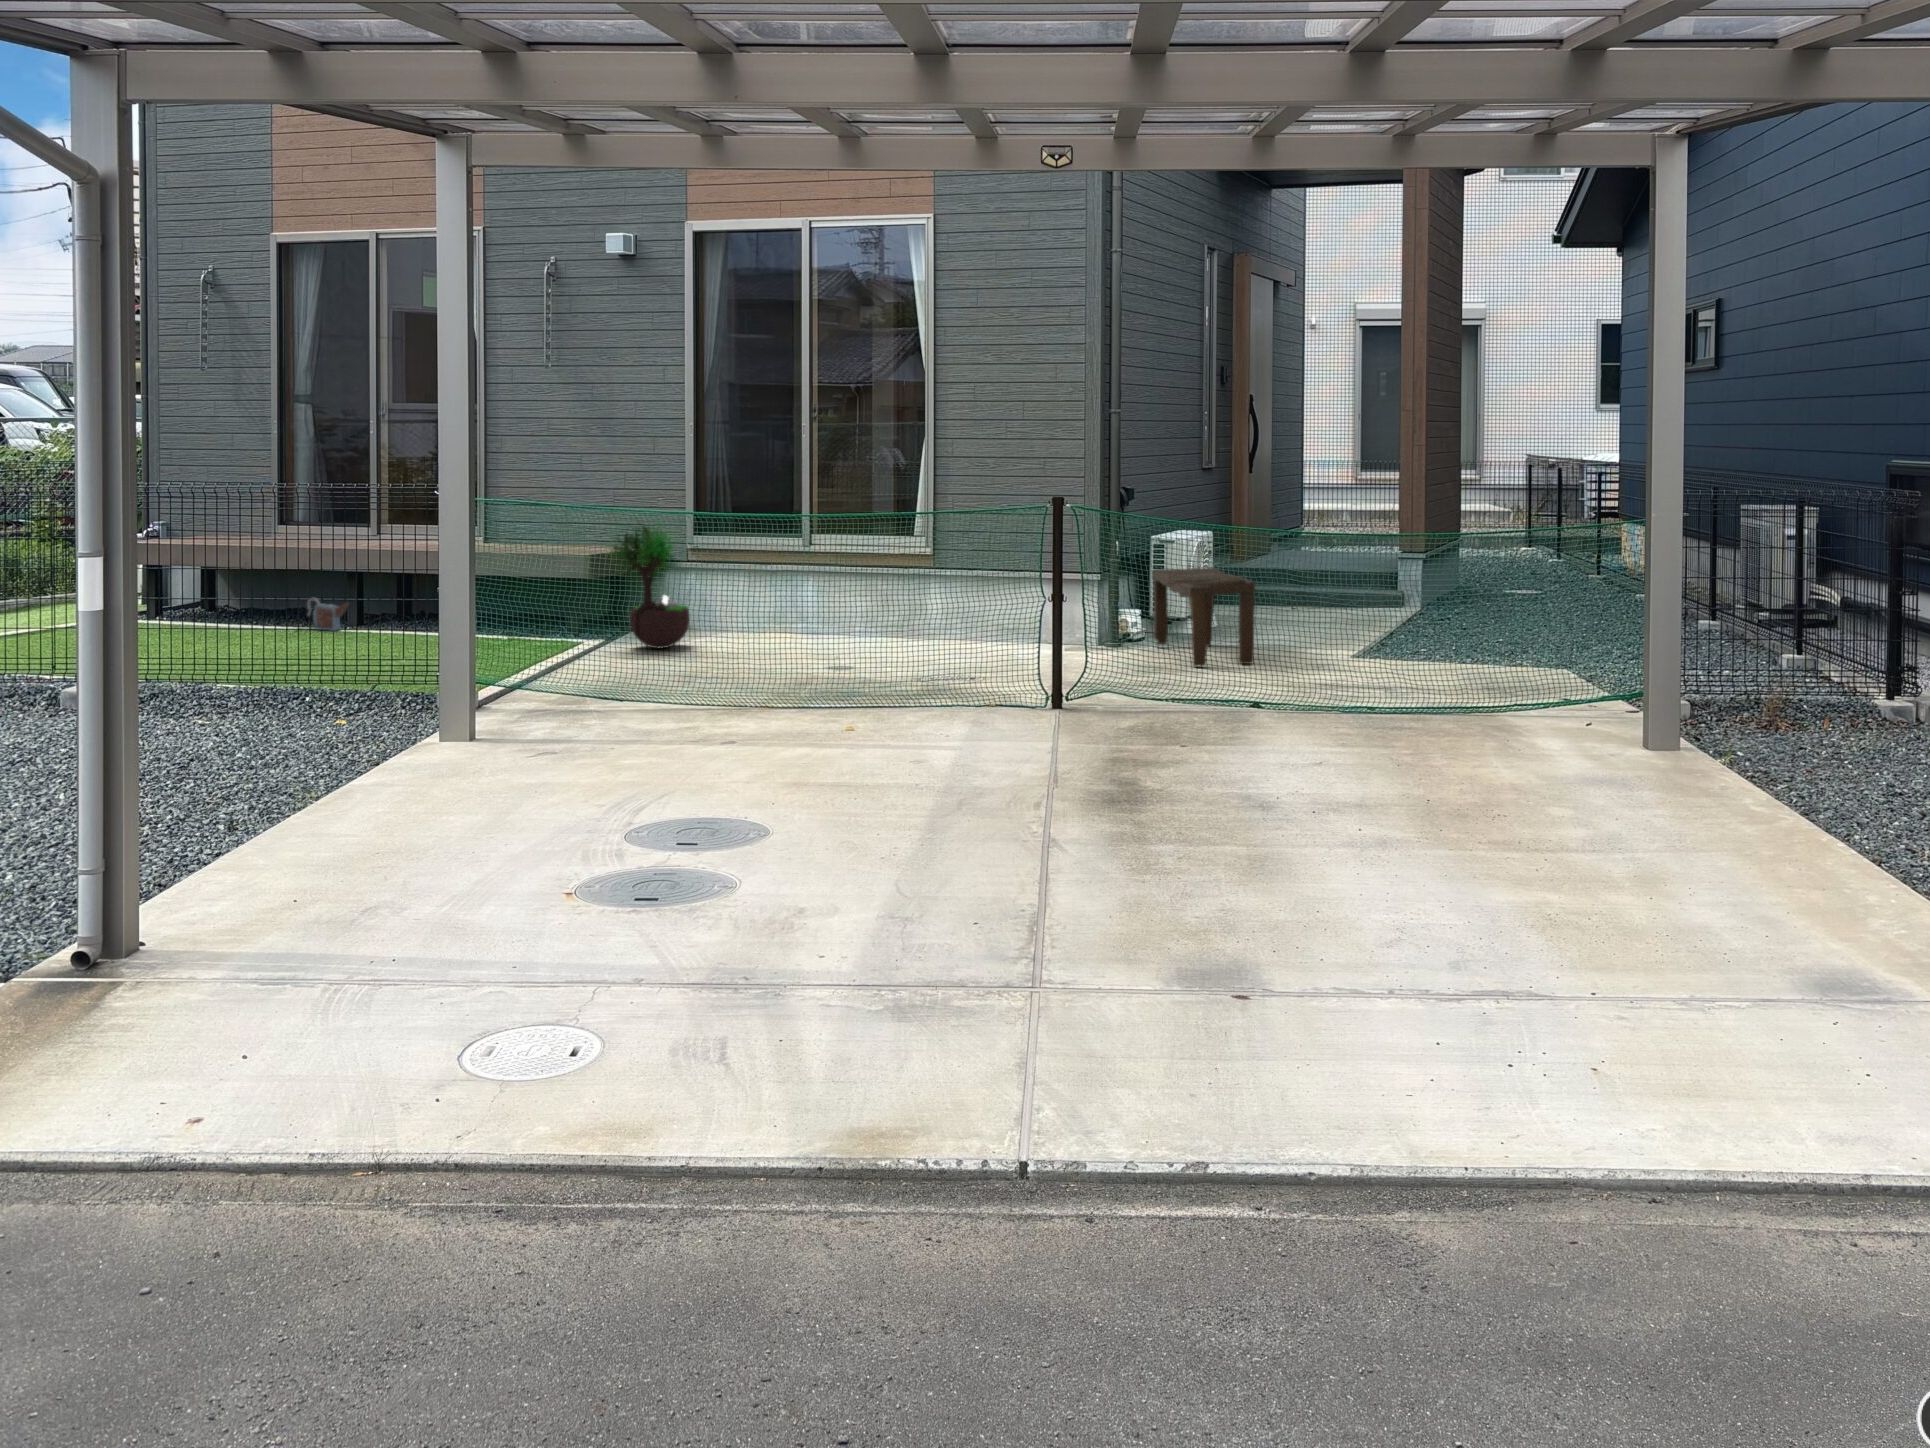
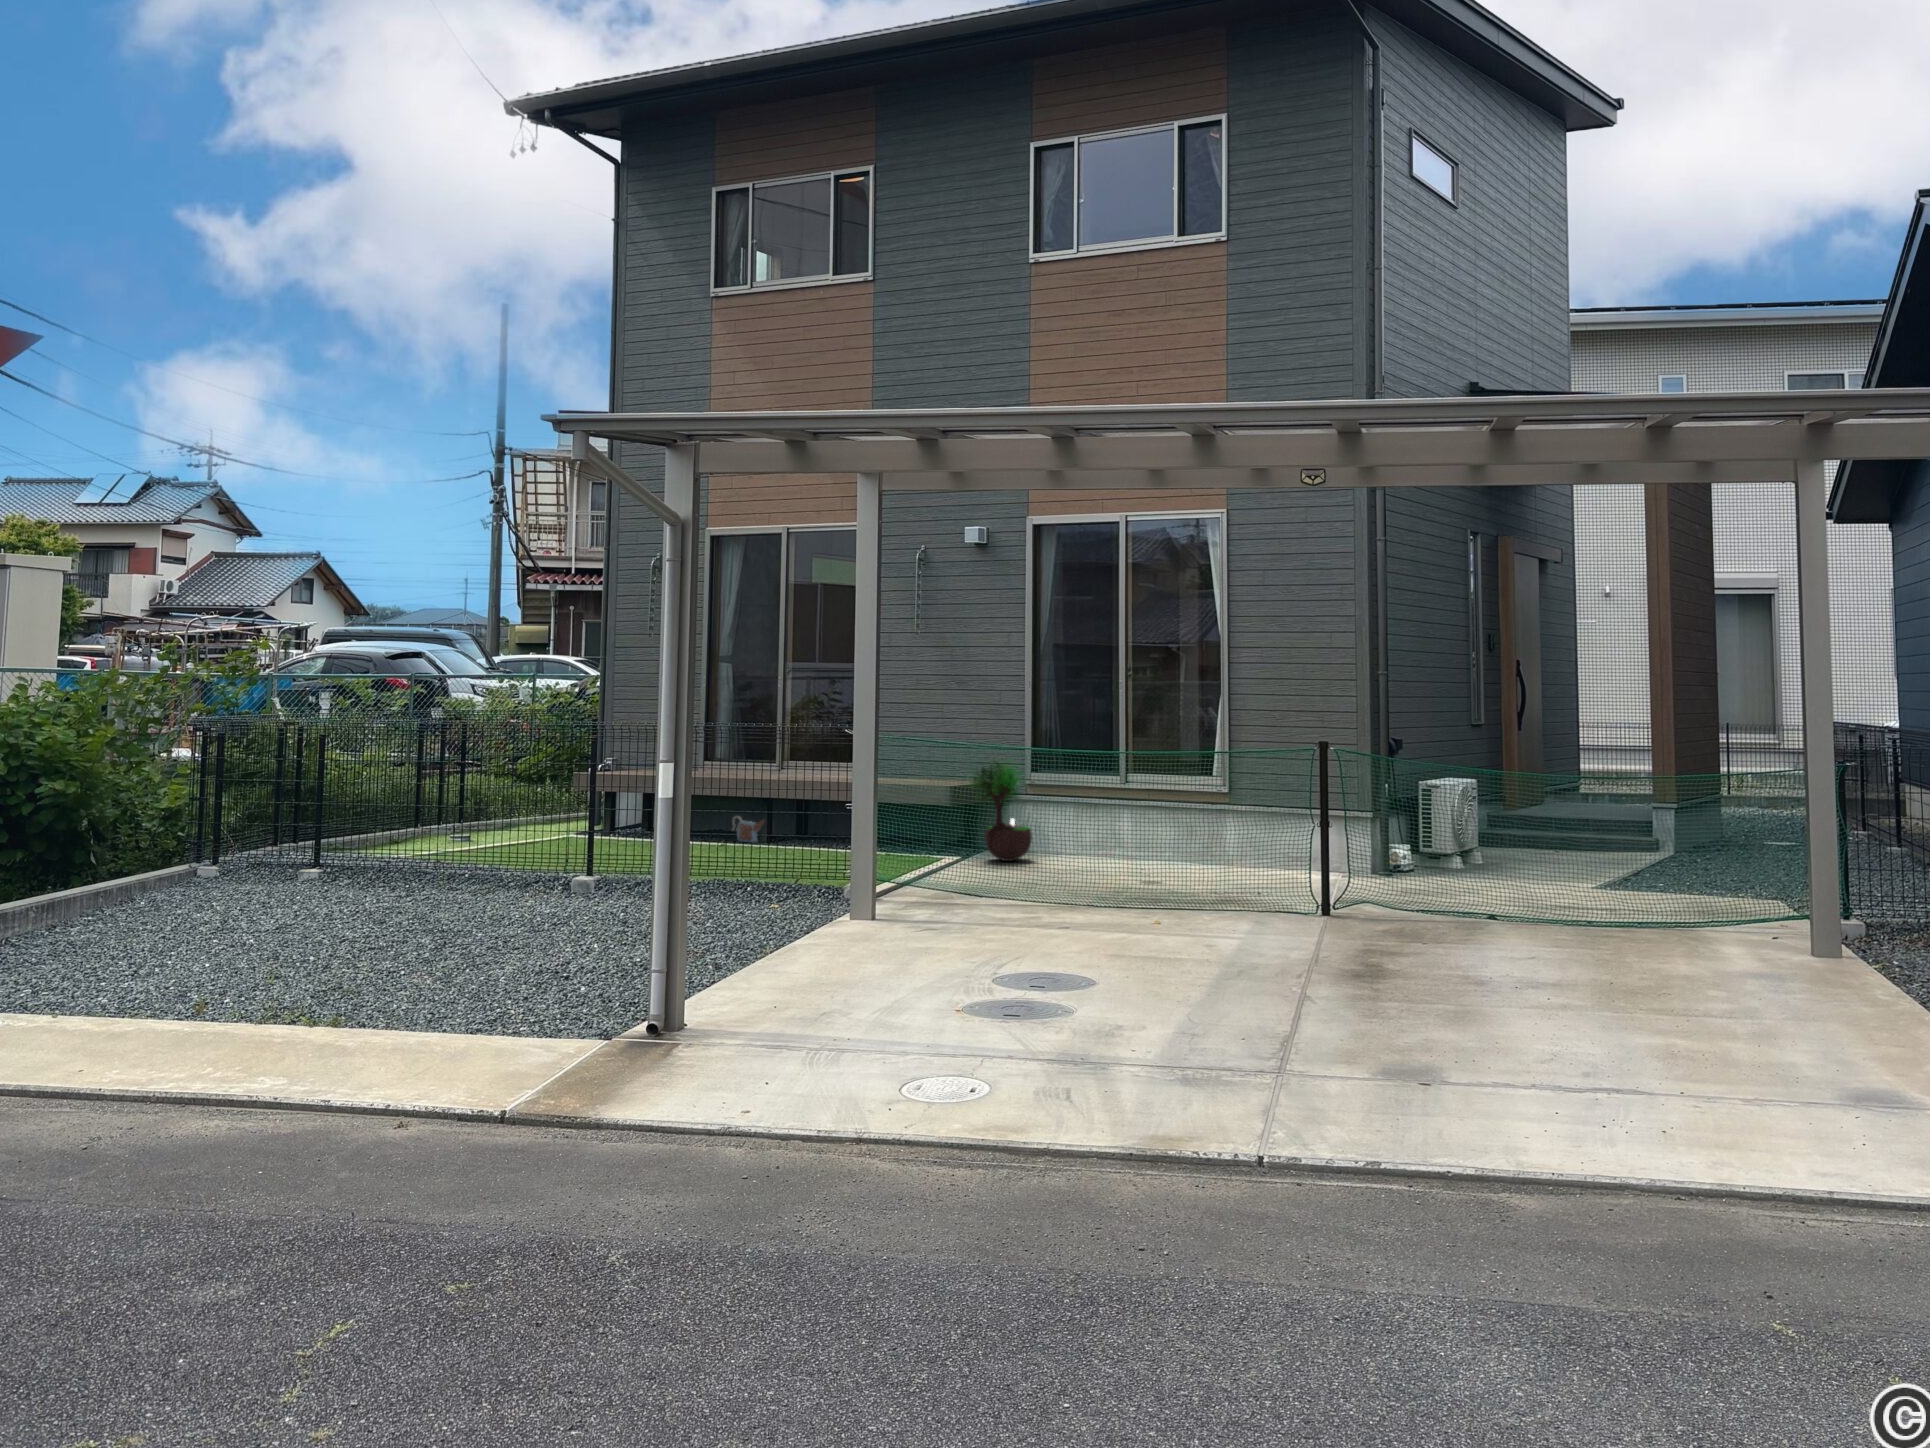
bench: present [1152,568,1255,666] -> none [1412,804,1496,885]

